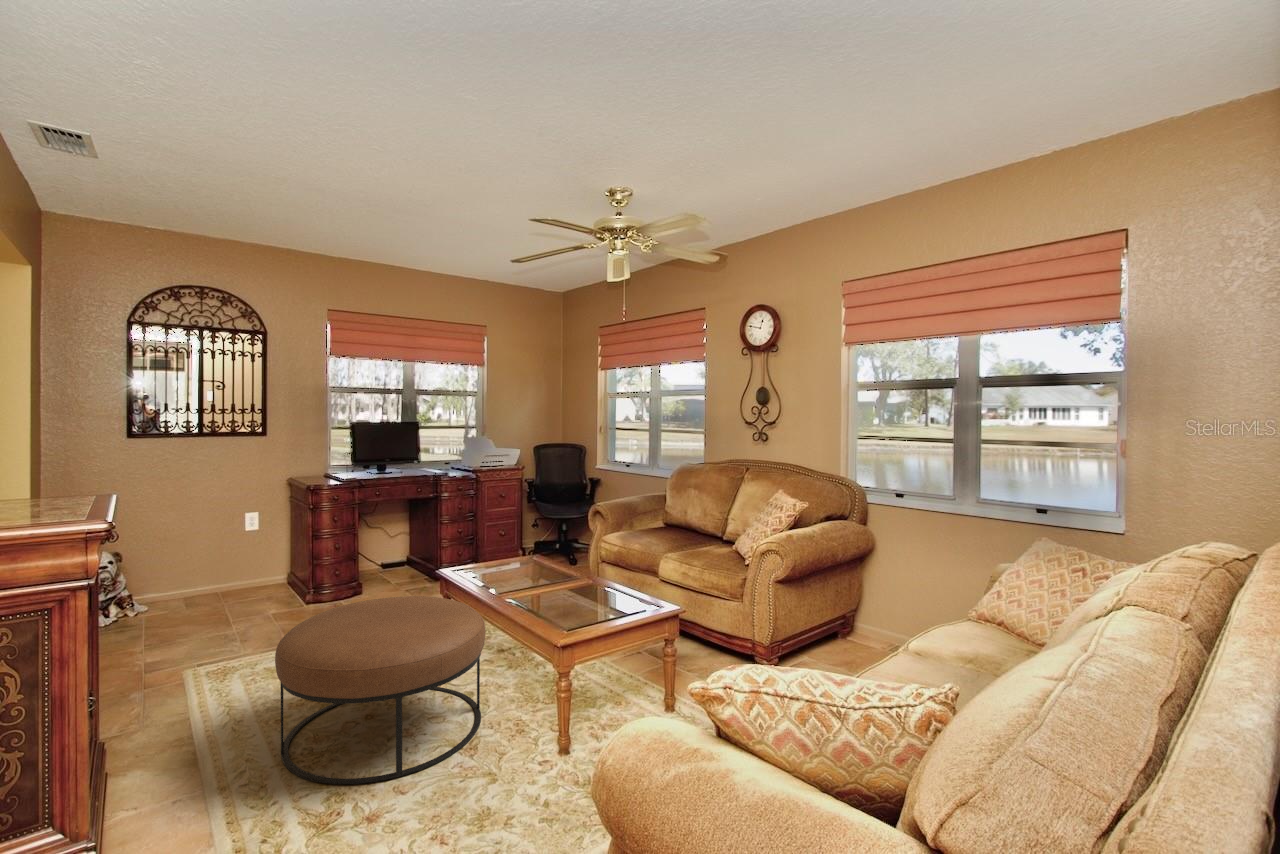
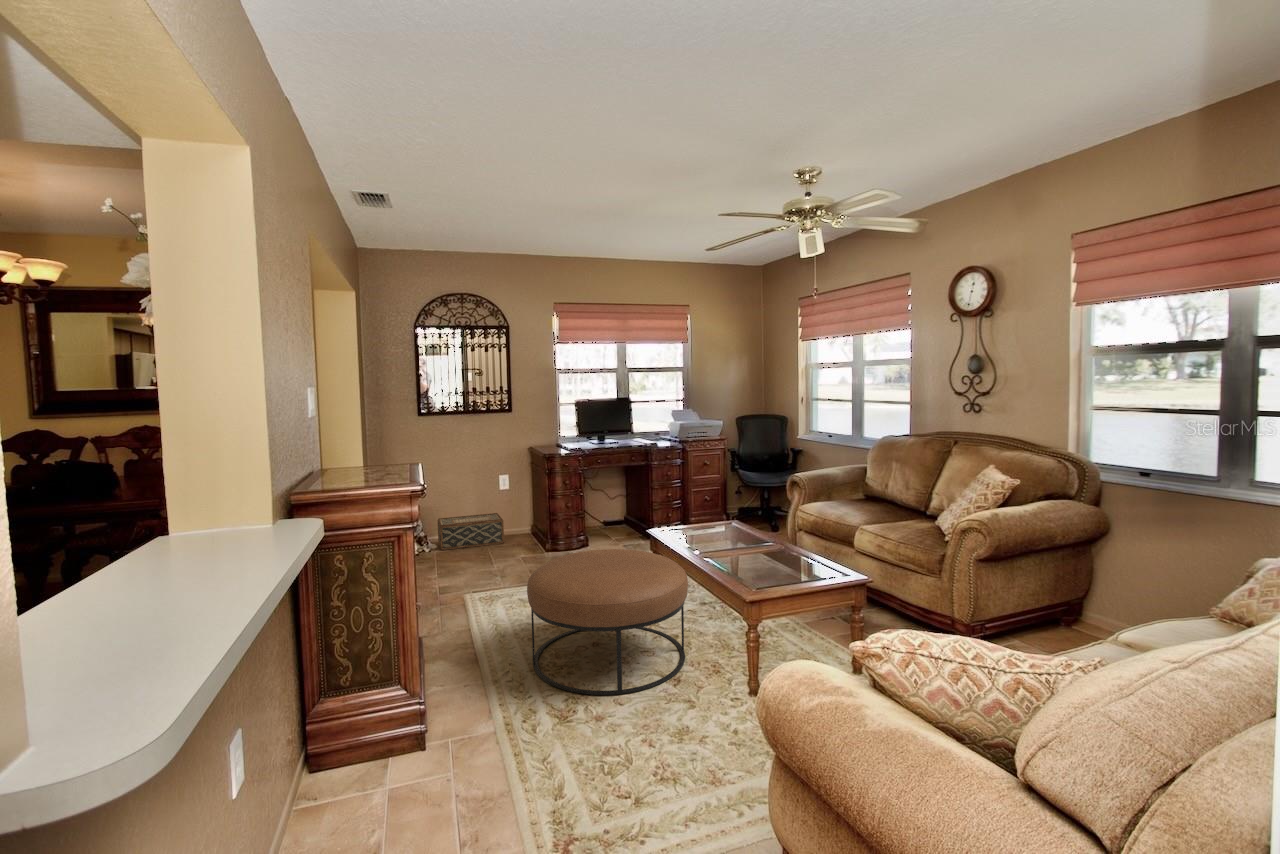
woven basket: none [154,561,251,613] -> present [438,513,504,550]

